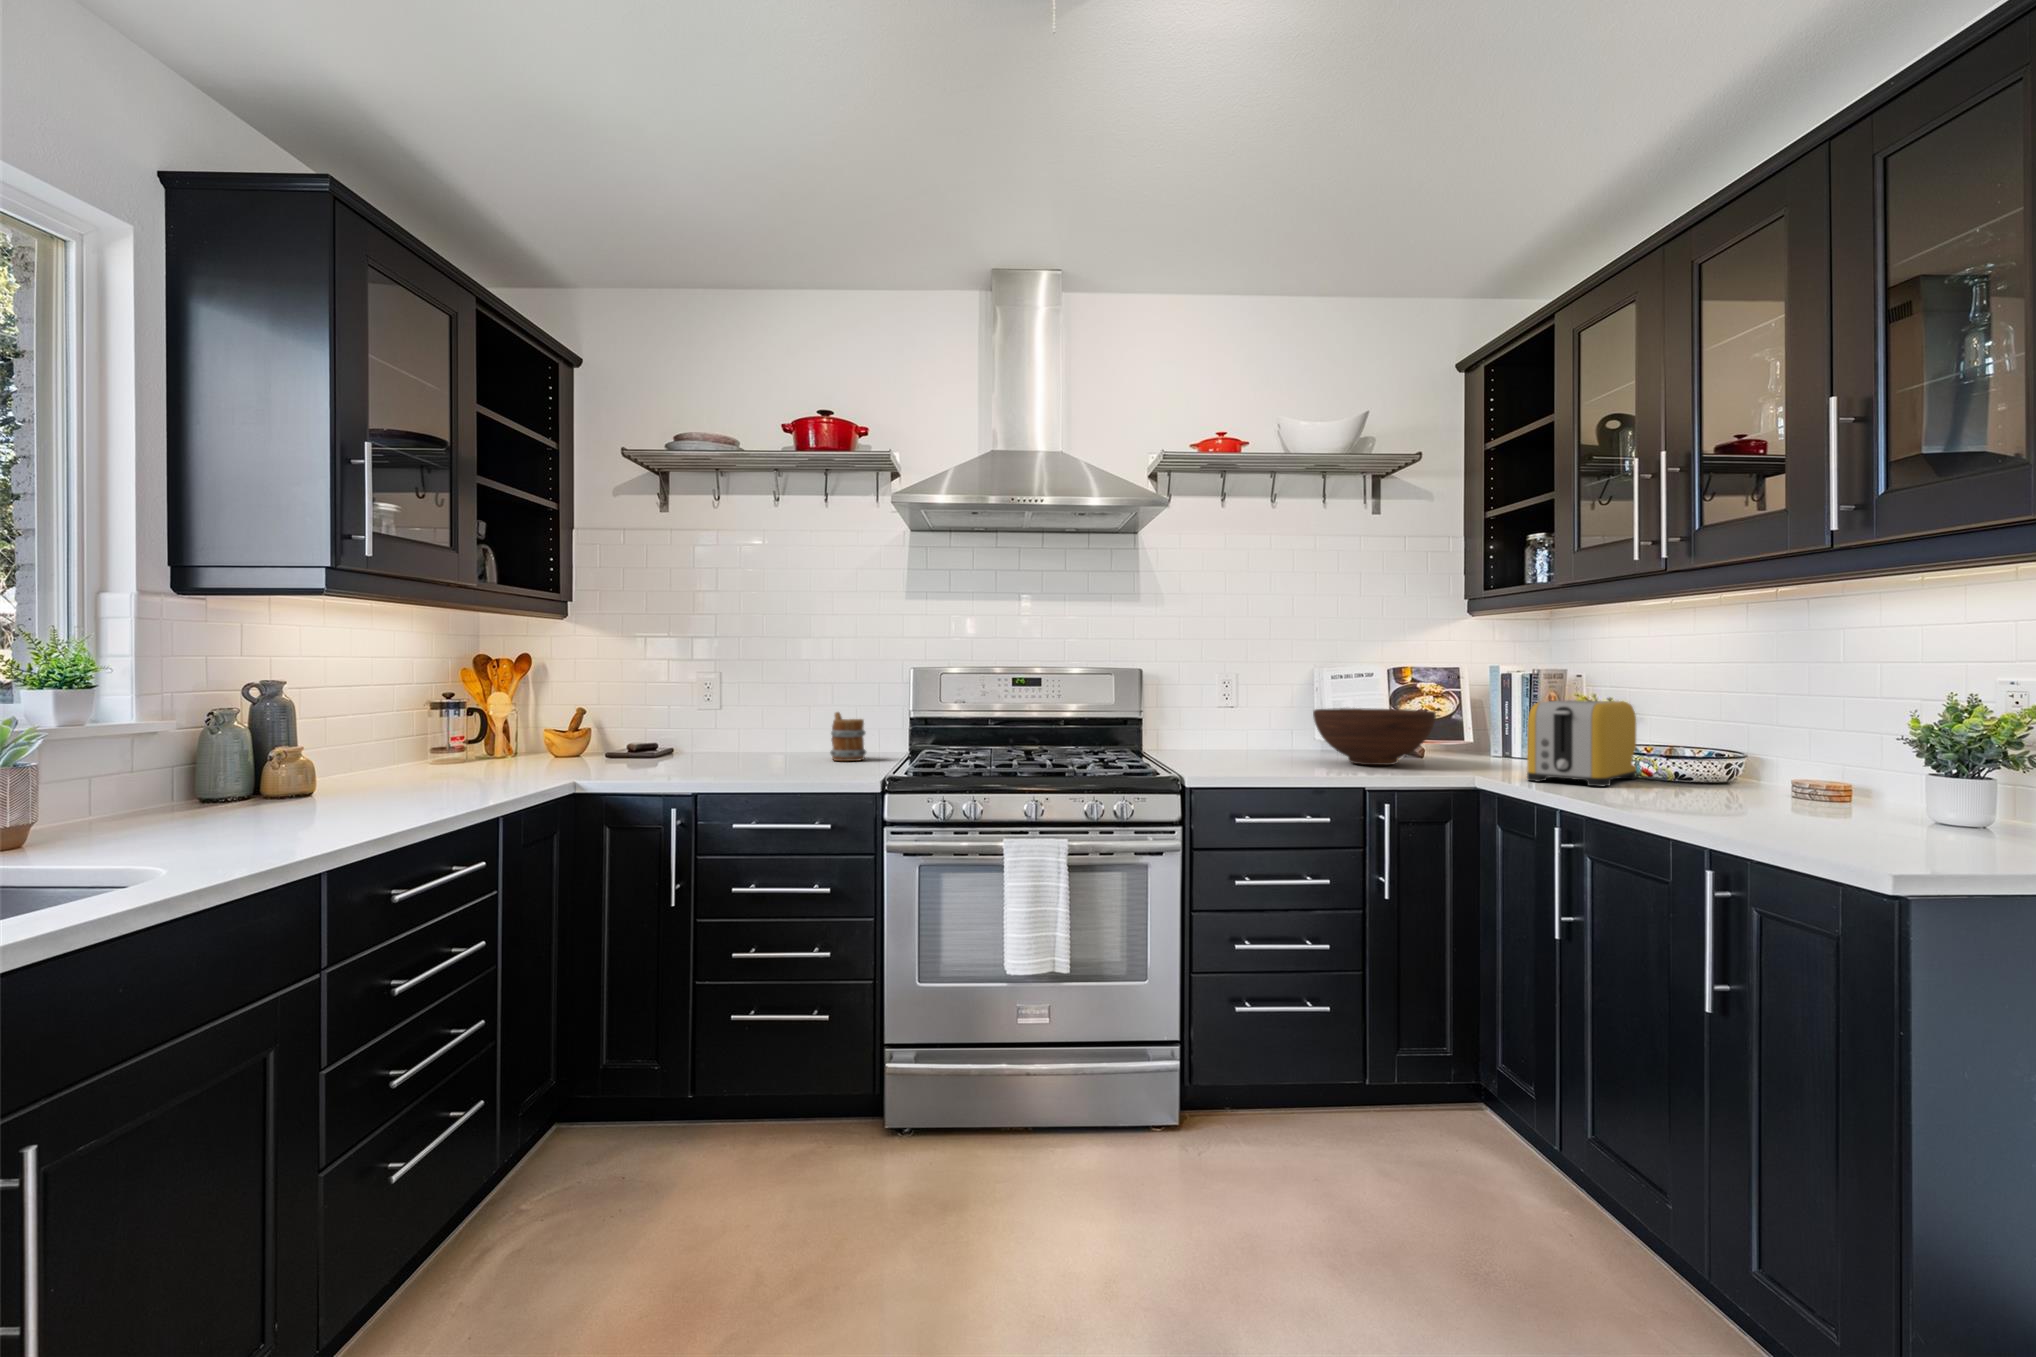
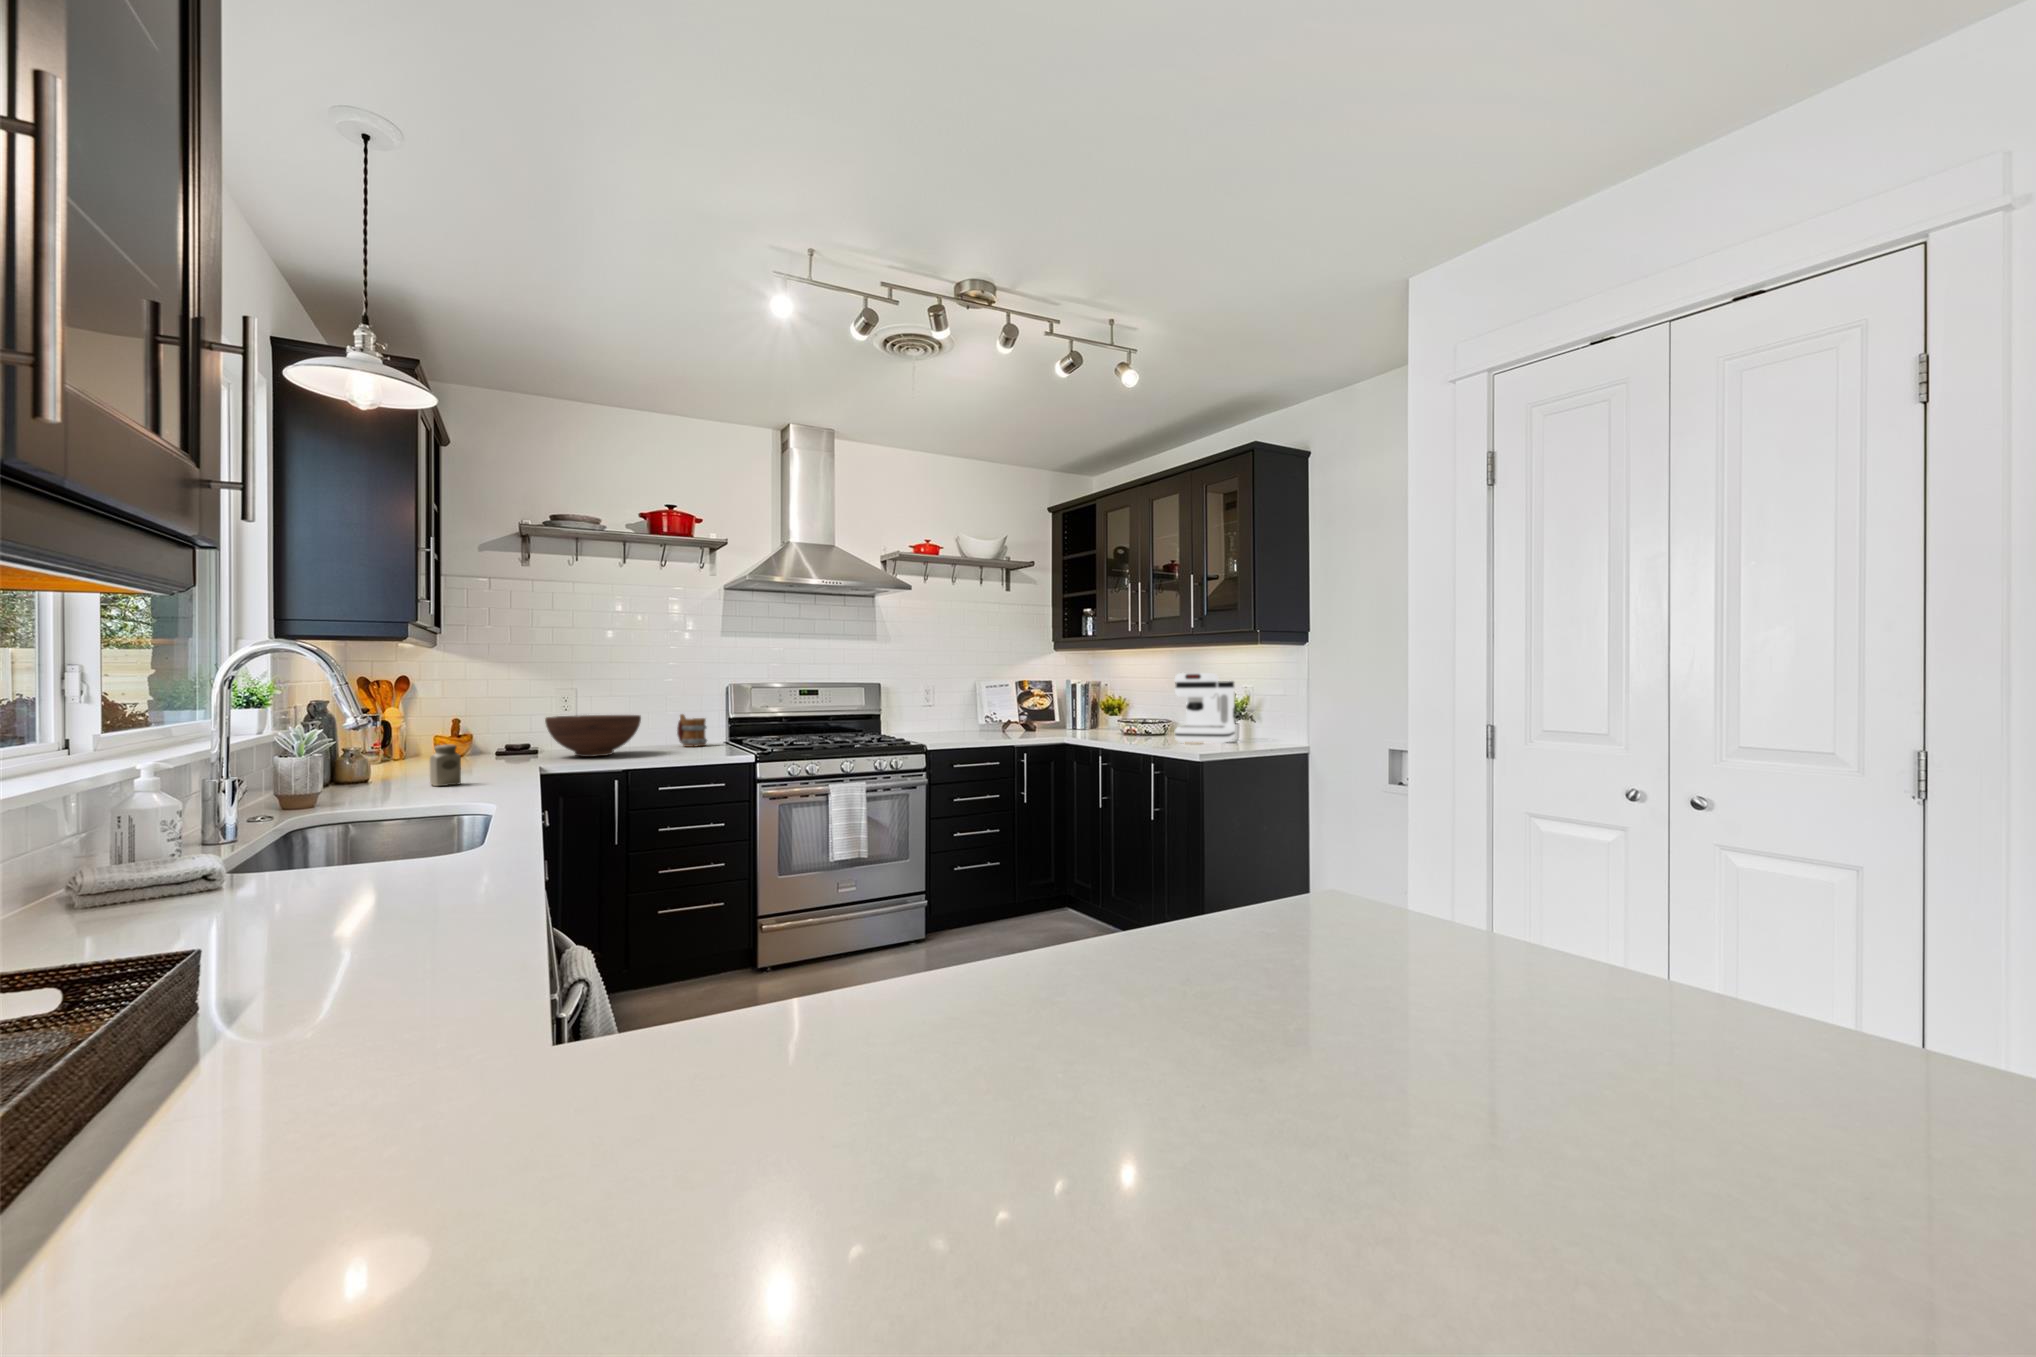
coffee maker: none [1723,653,1907,829] -> present [1175,673,1235,744]
toaster: present [1527,700,1636,786] -> none [1093,696,1137,737]
fruit bowl: present [1313,708,1436,765] -> present [545,715,641,757]
salt shaker: none [303,758,350,822] -> present [430,745,461,786]

